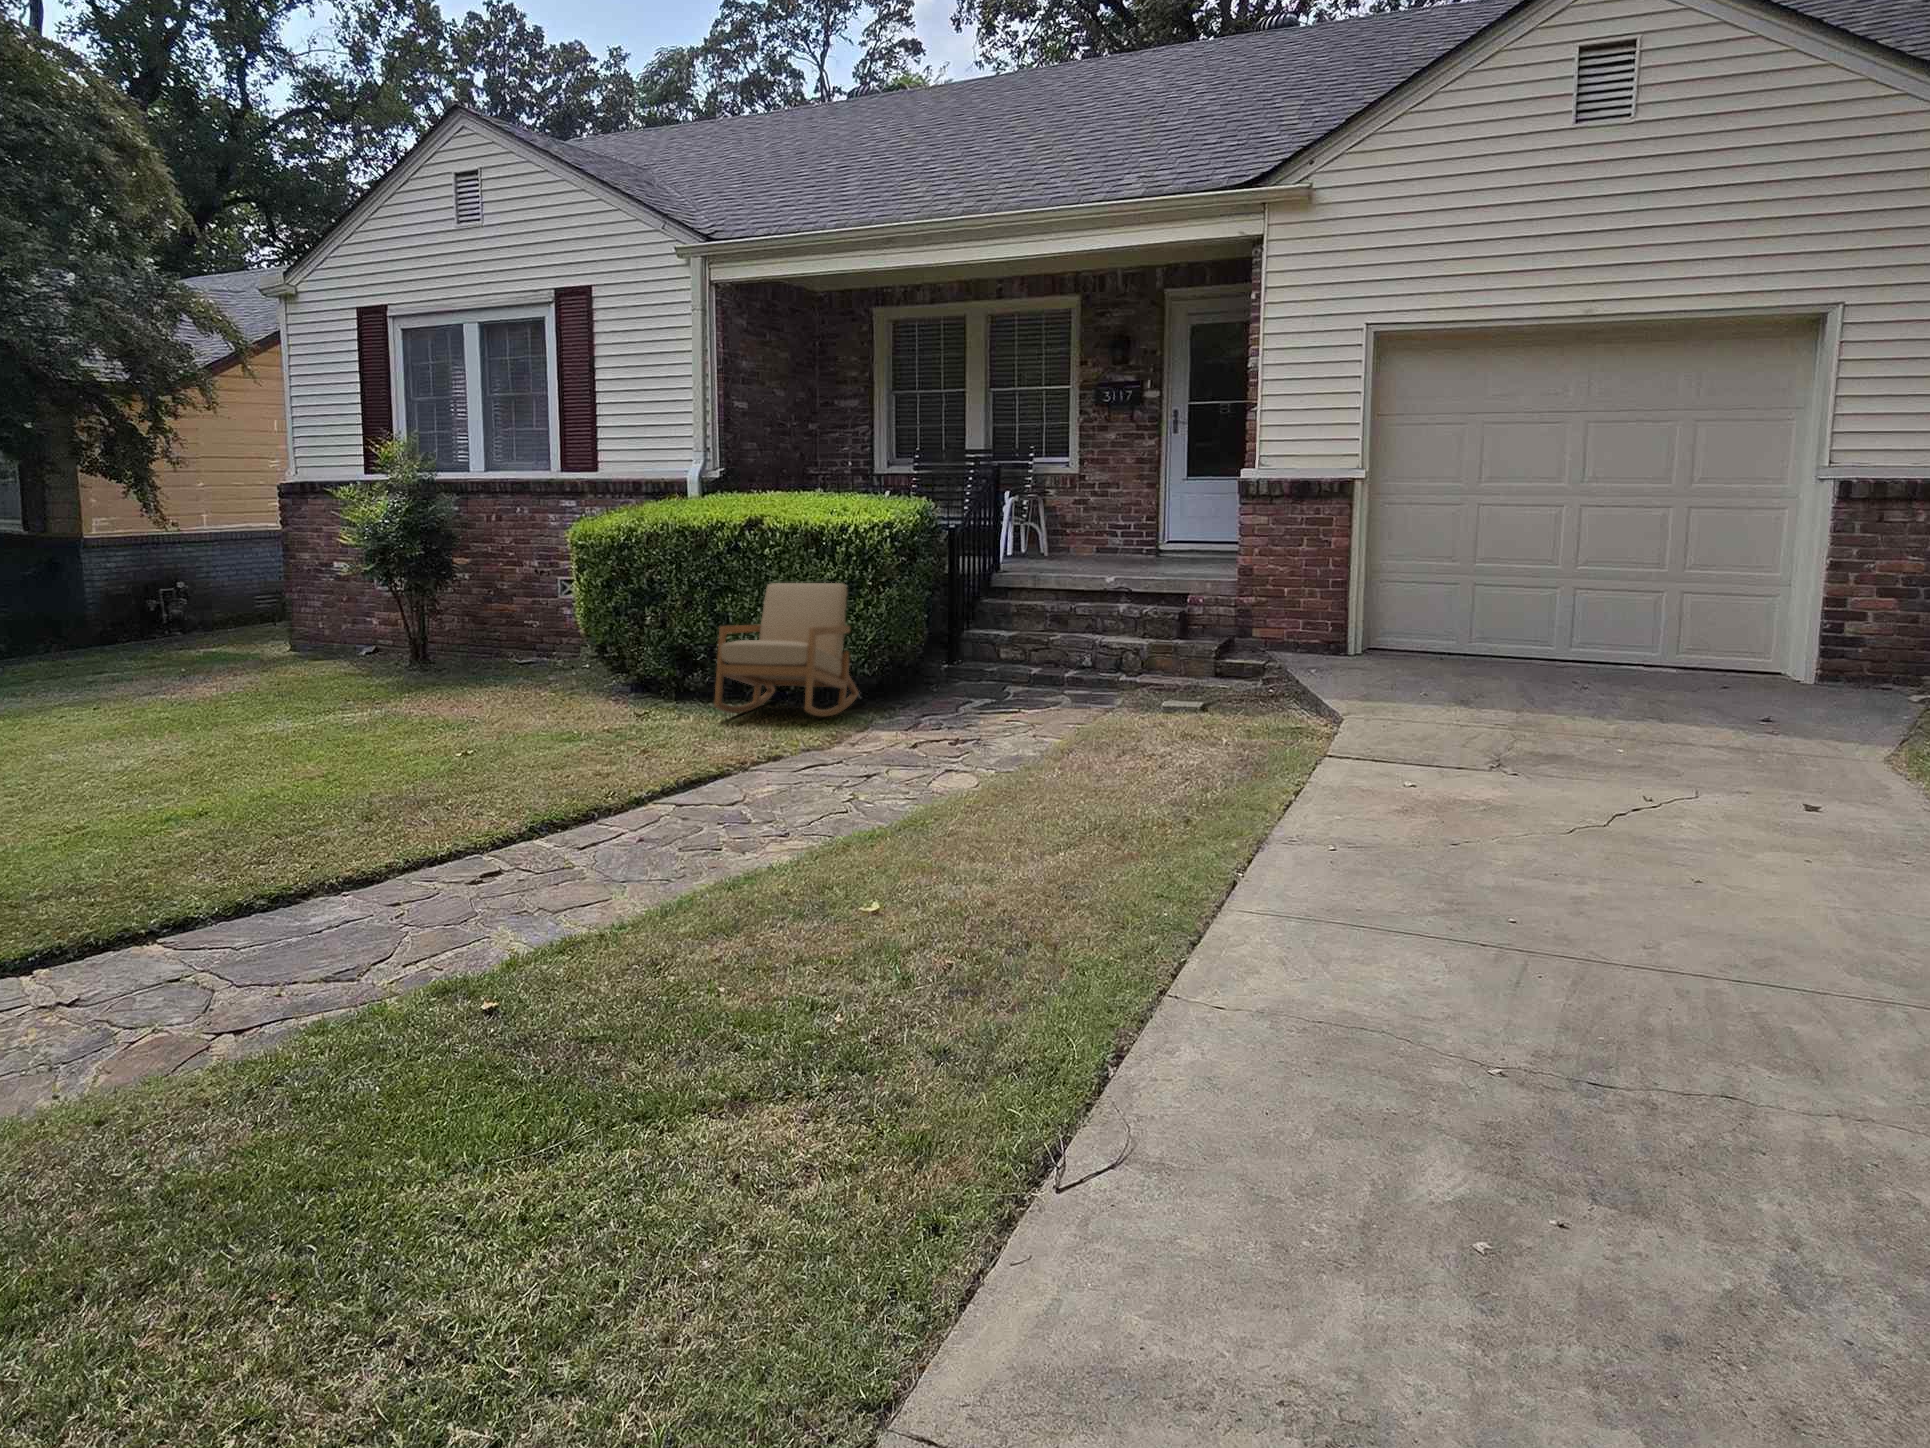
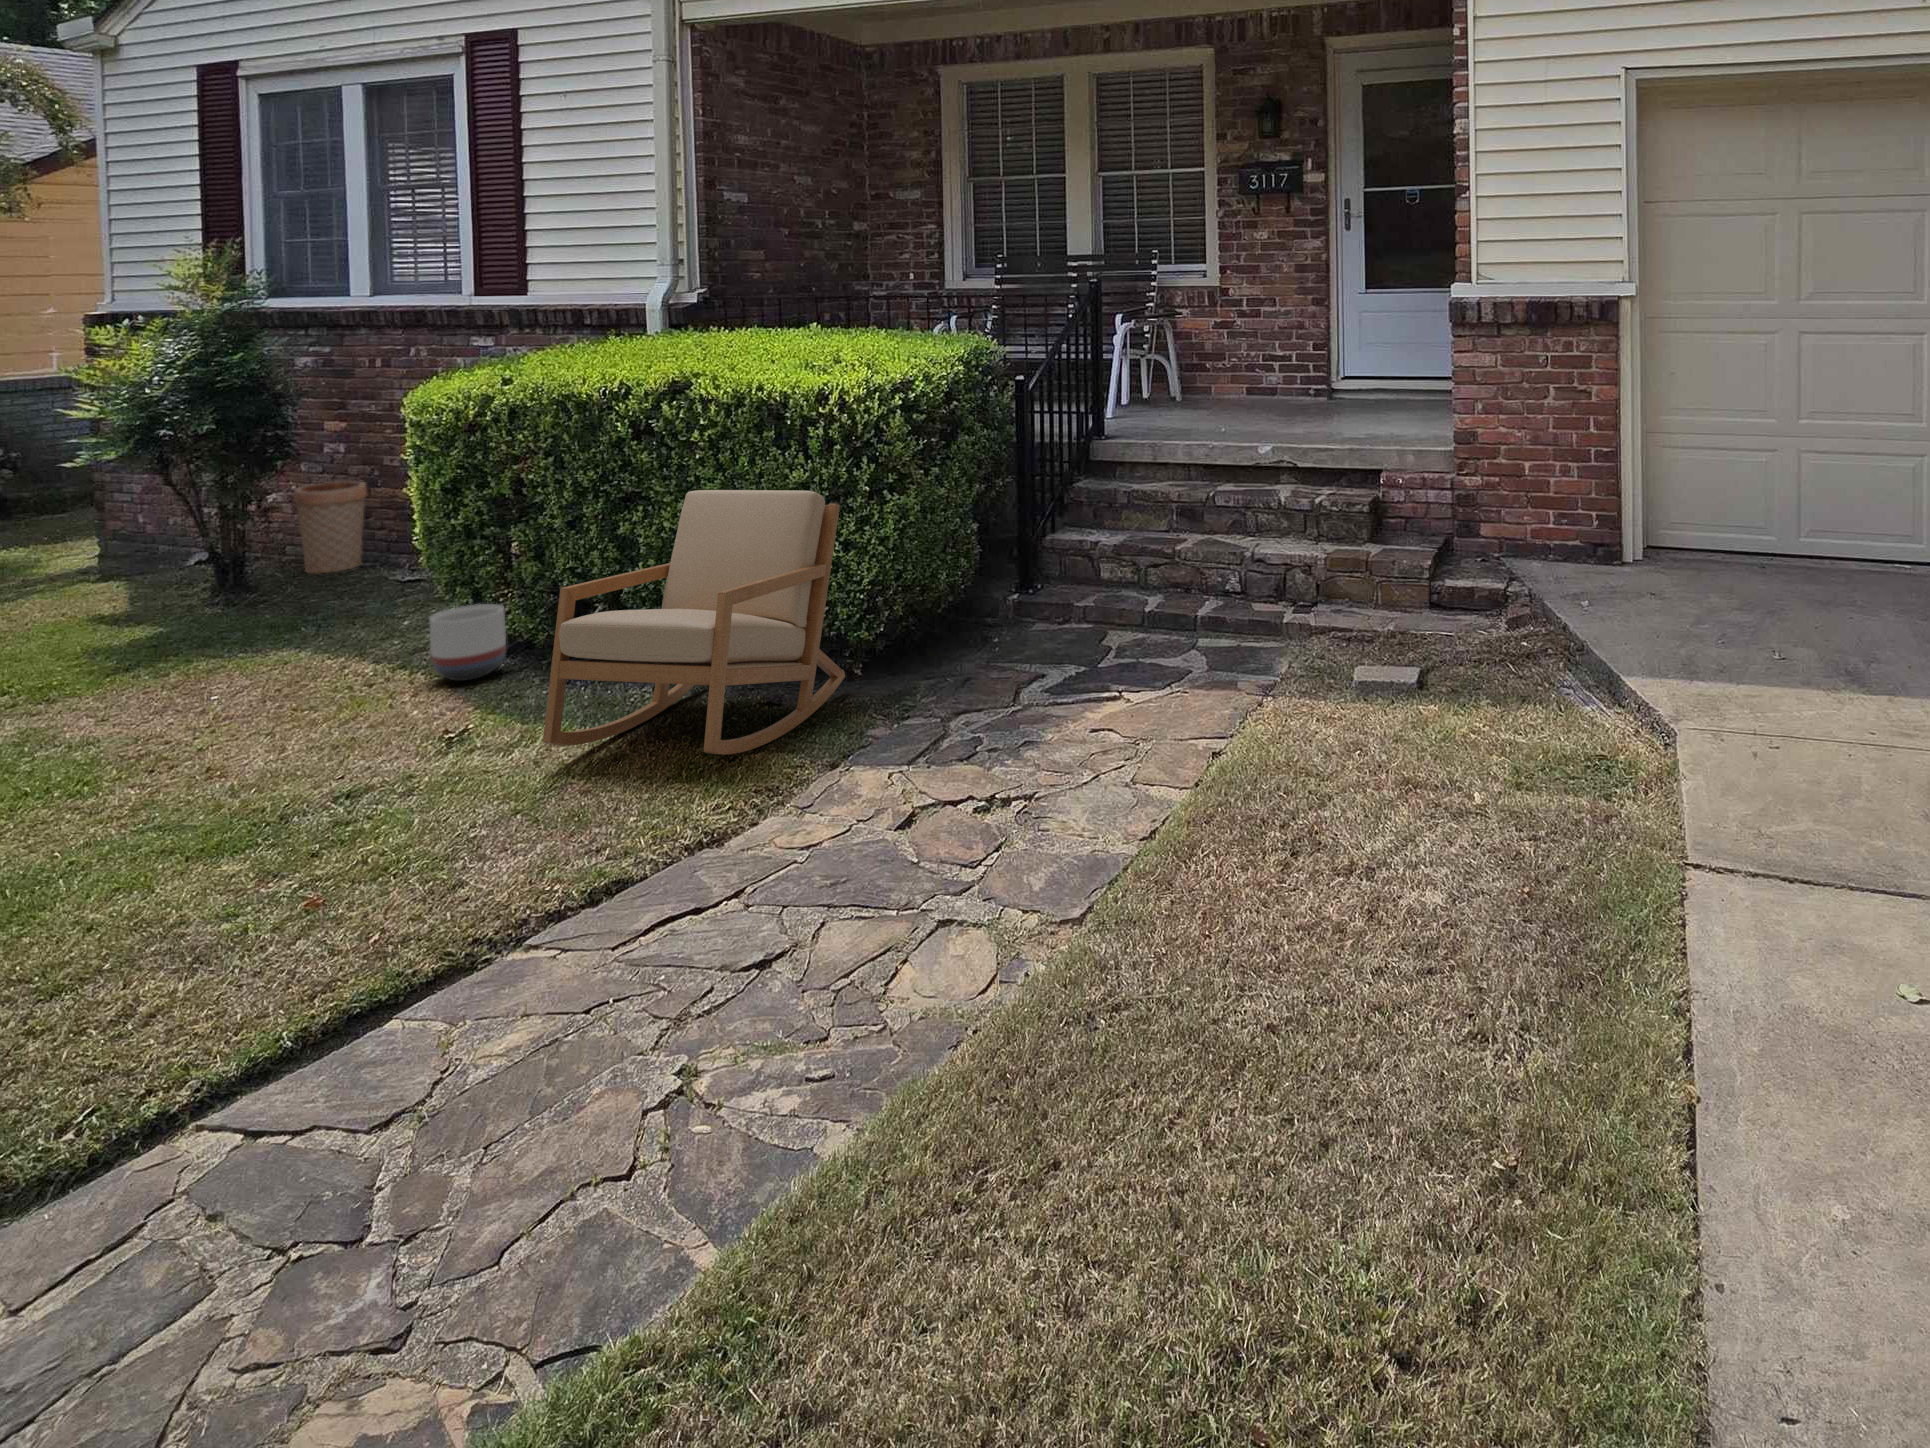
basket: none [447,601,489,660] -> present [294,481,367,573]
planter: none [608,656,647,697] -> present [429,604,506,681]

